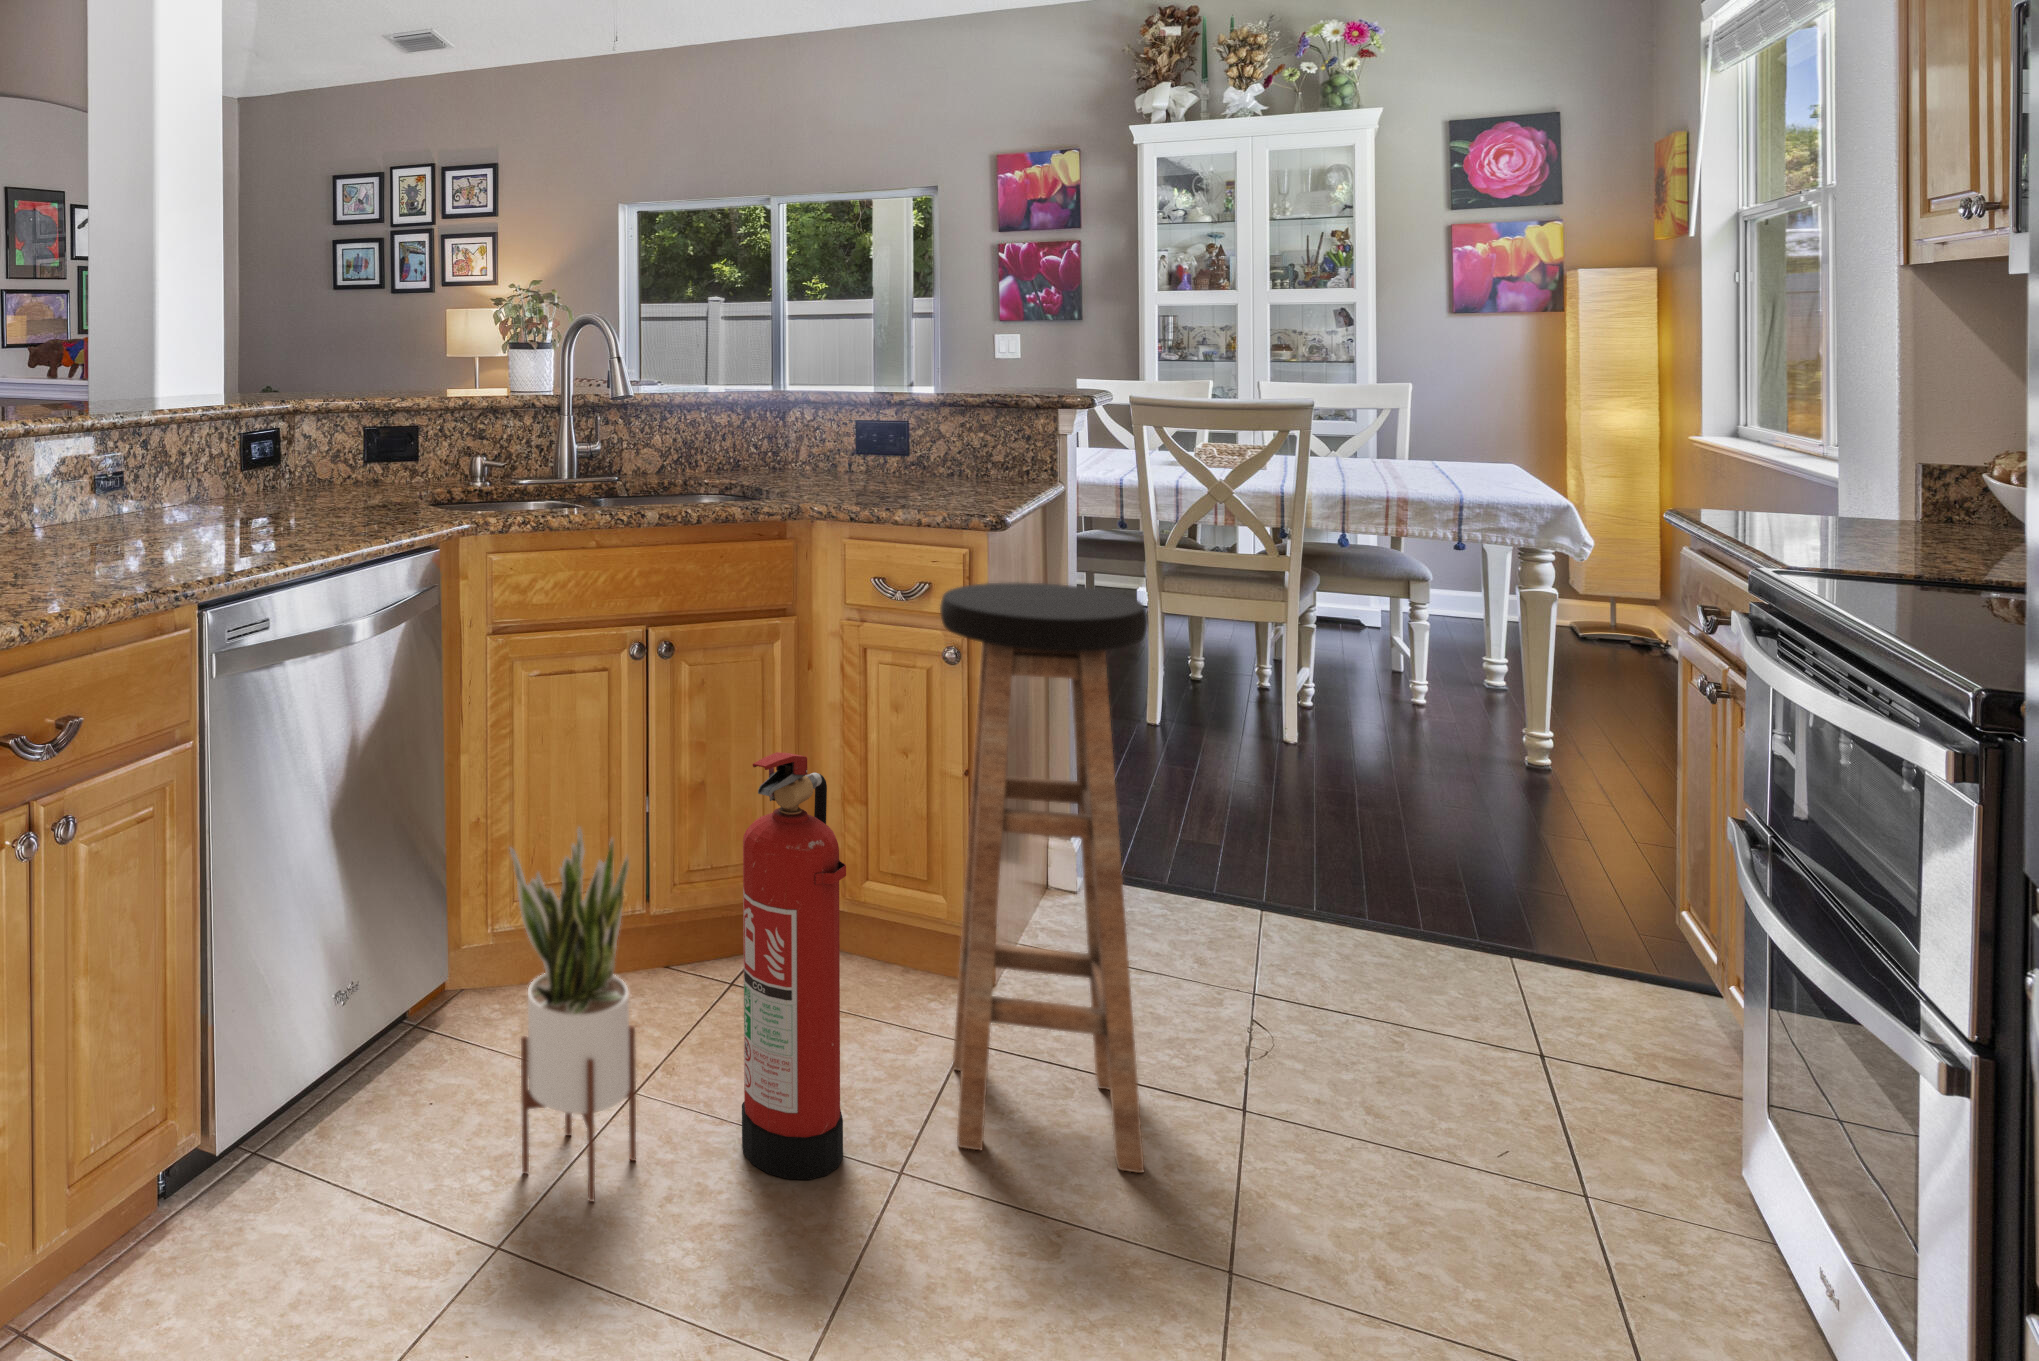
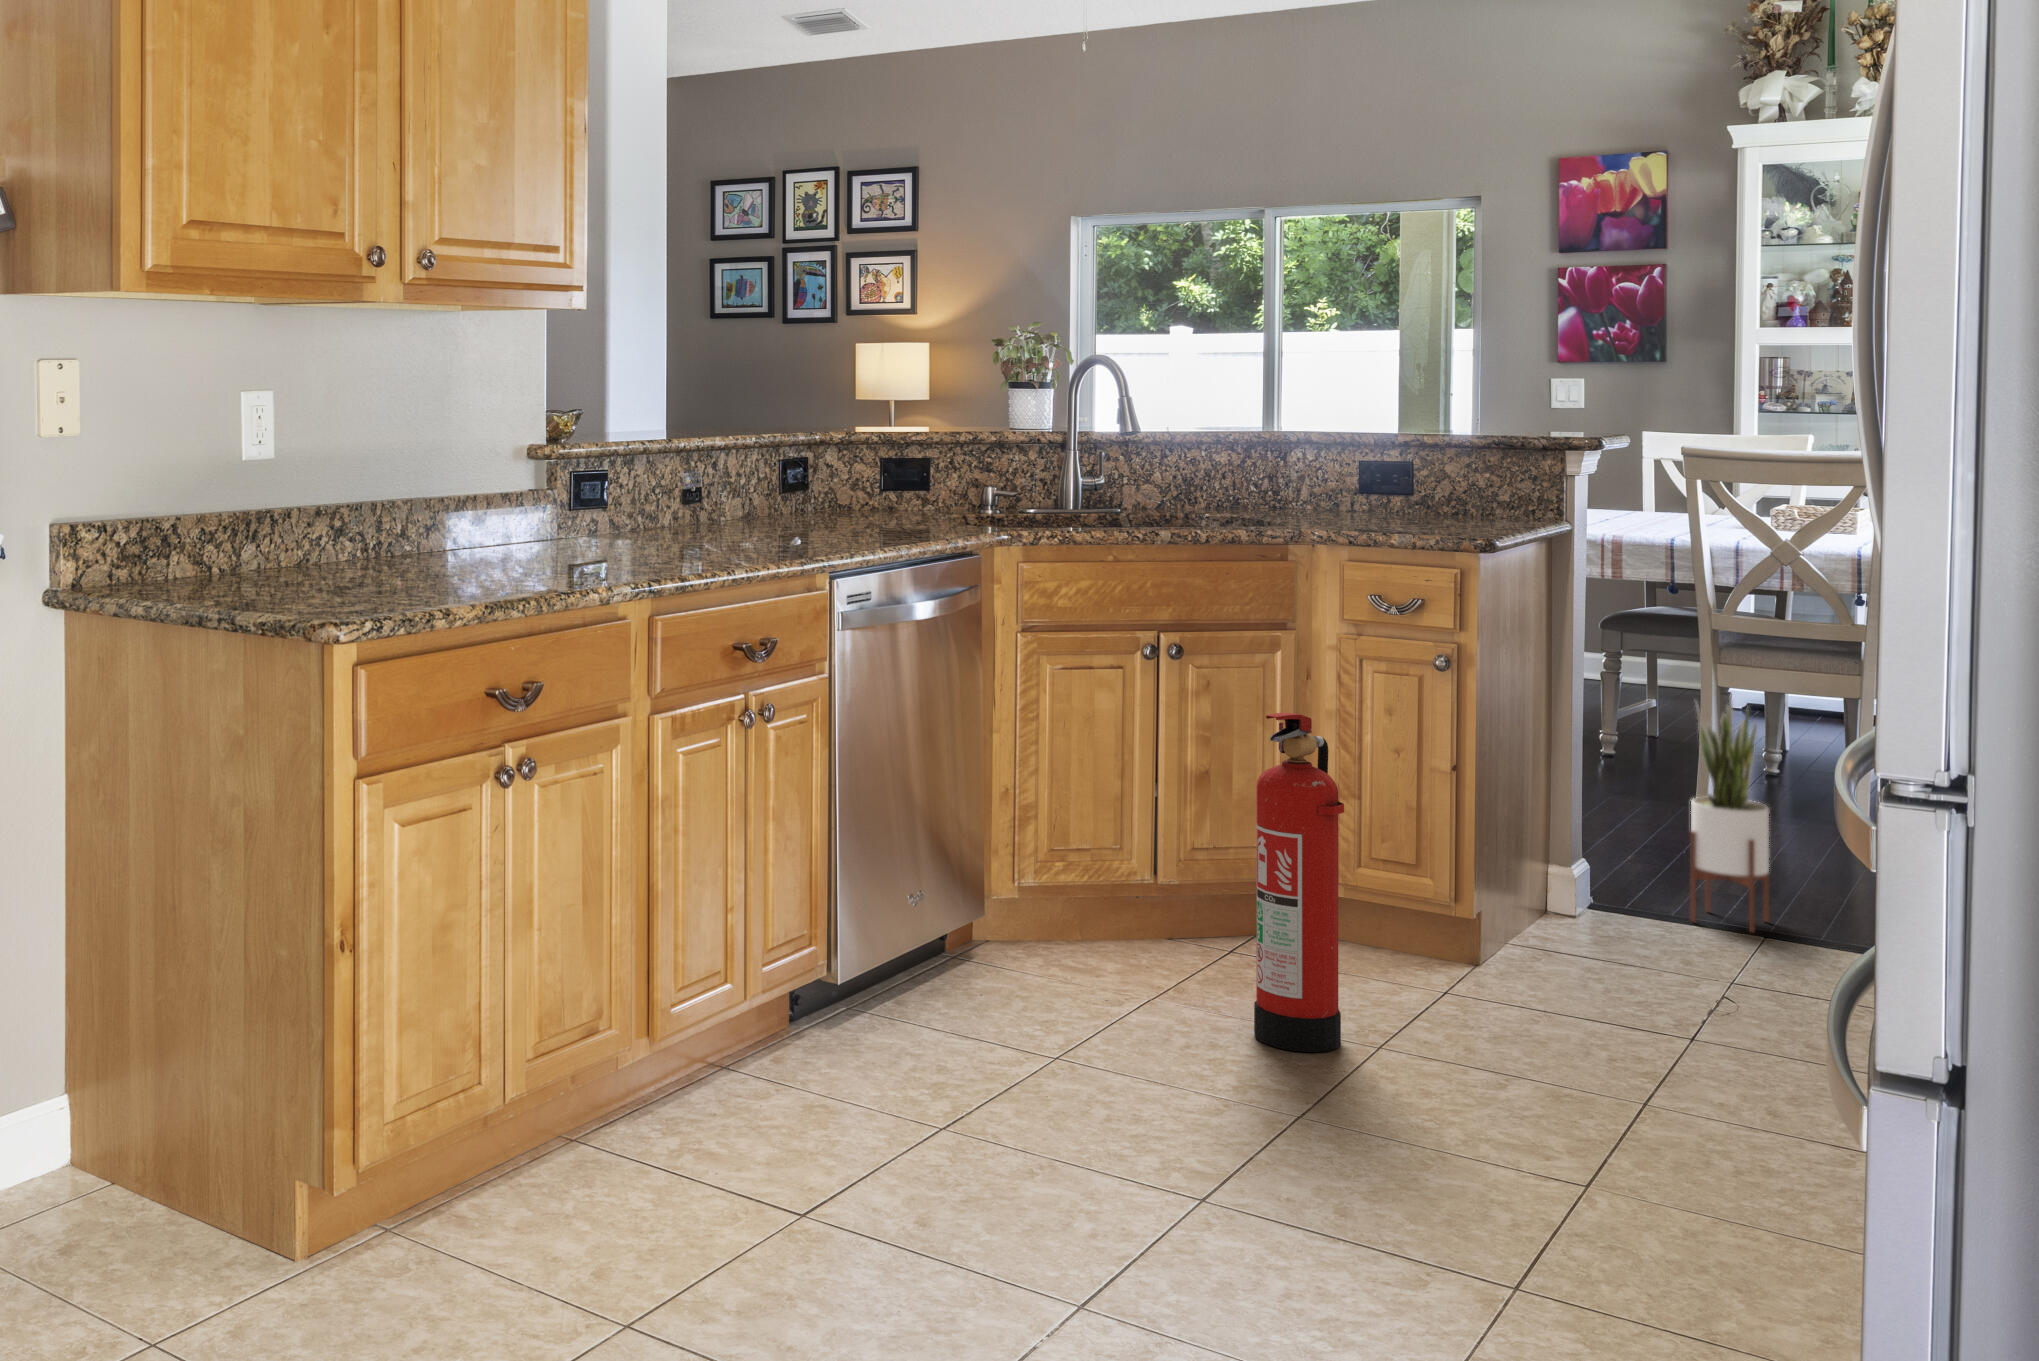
bar stool: present [940,582,1148,1173] -> none [1429,591,1610,1066]
potted plant: present [510,828,636,1201] -> present [1691,697,1769,933]

